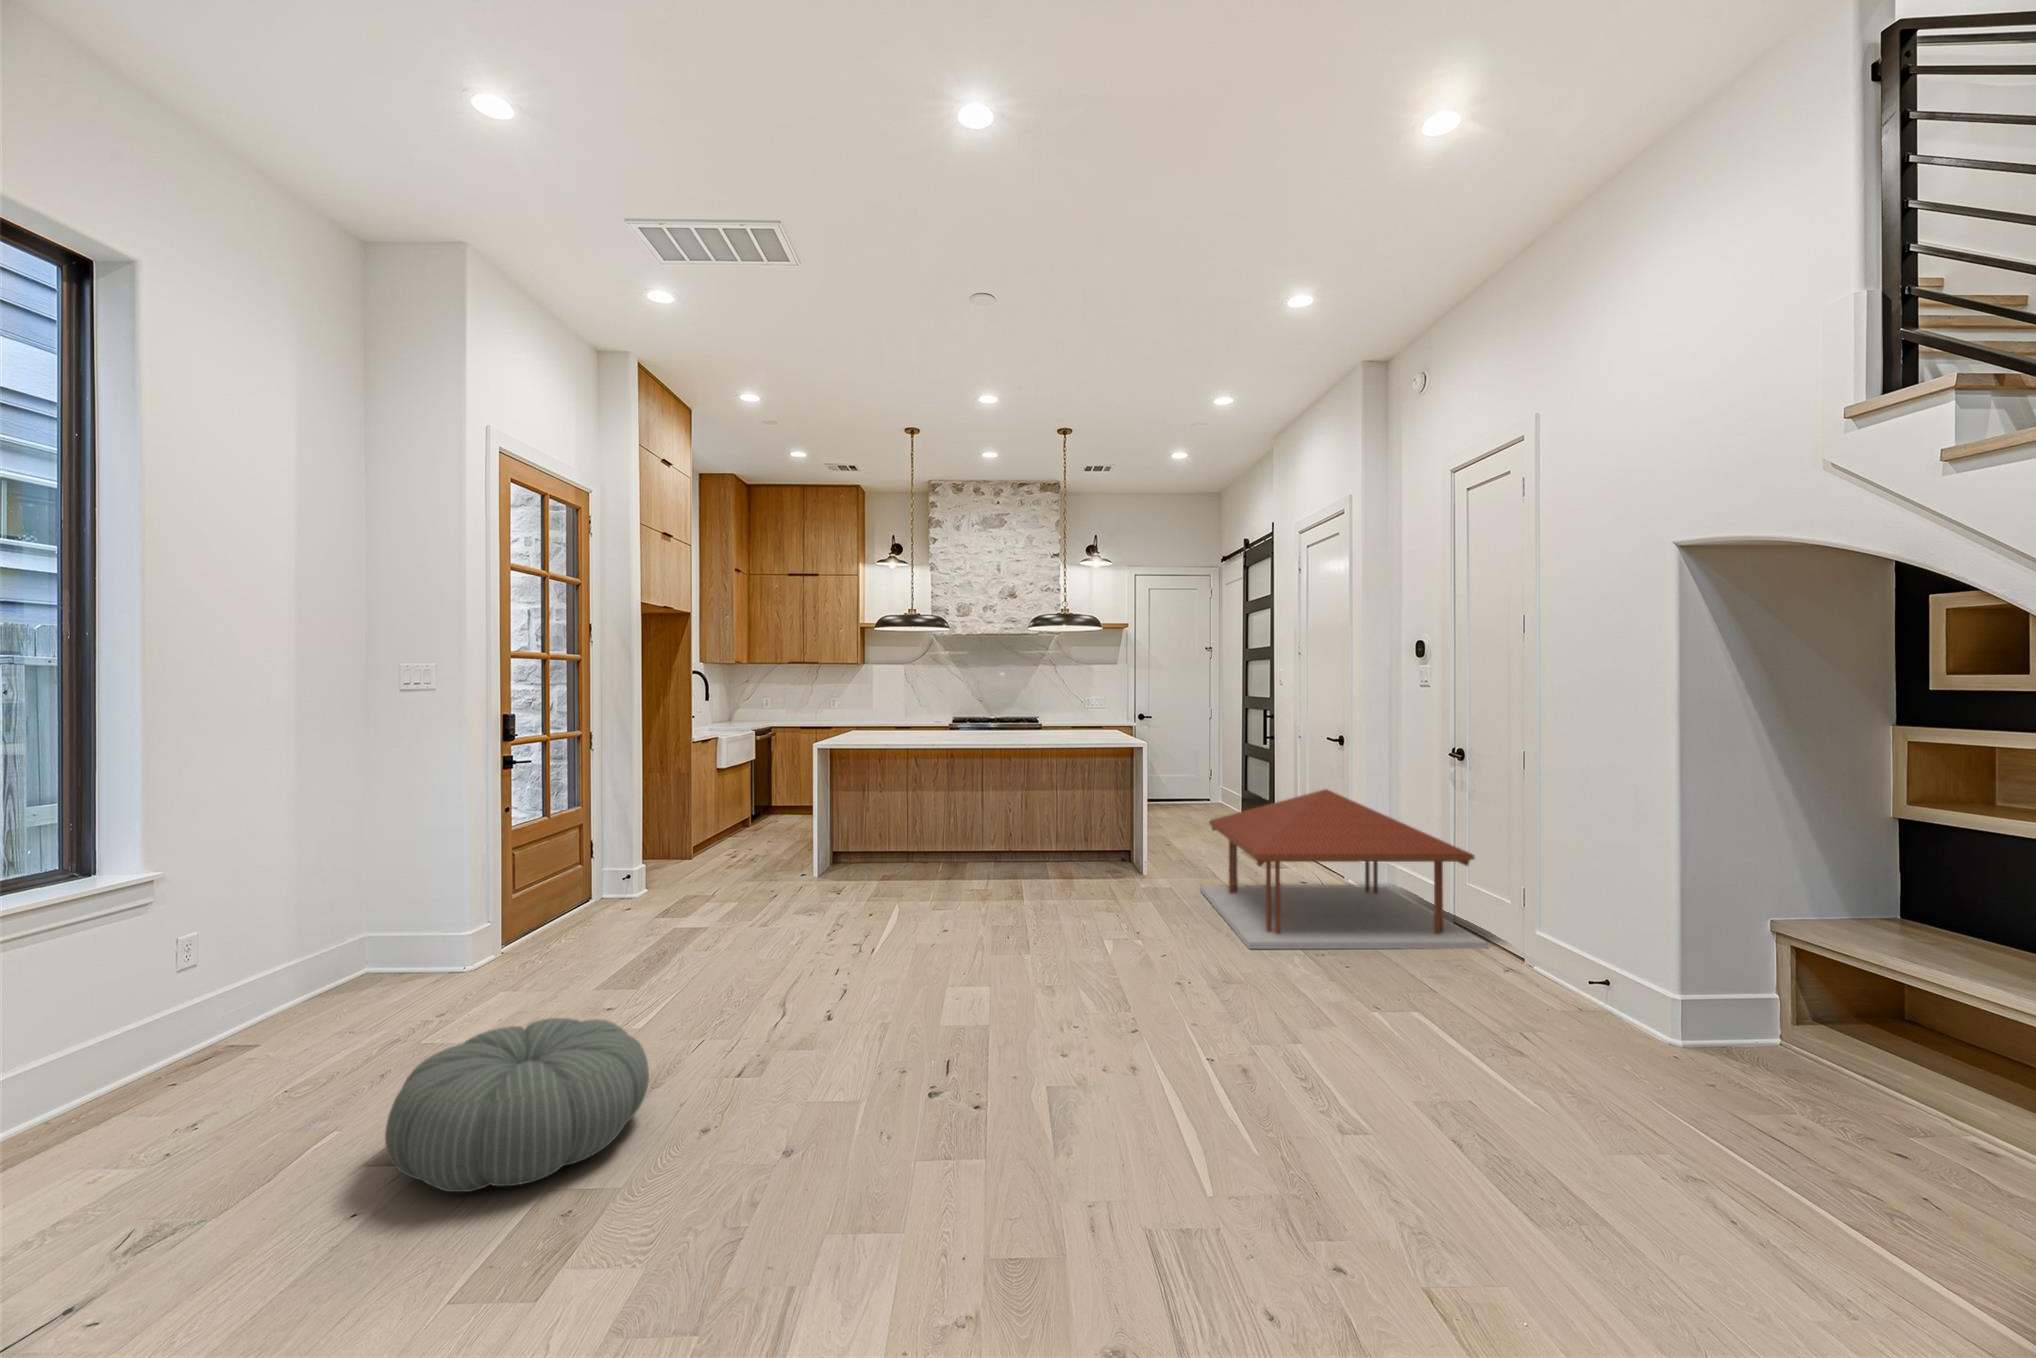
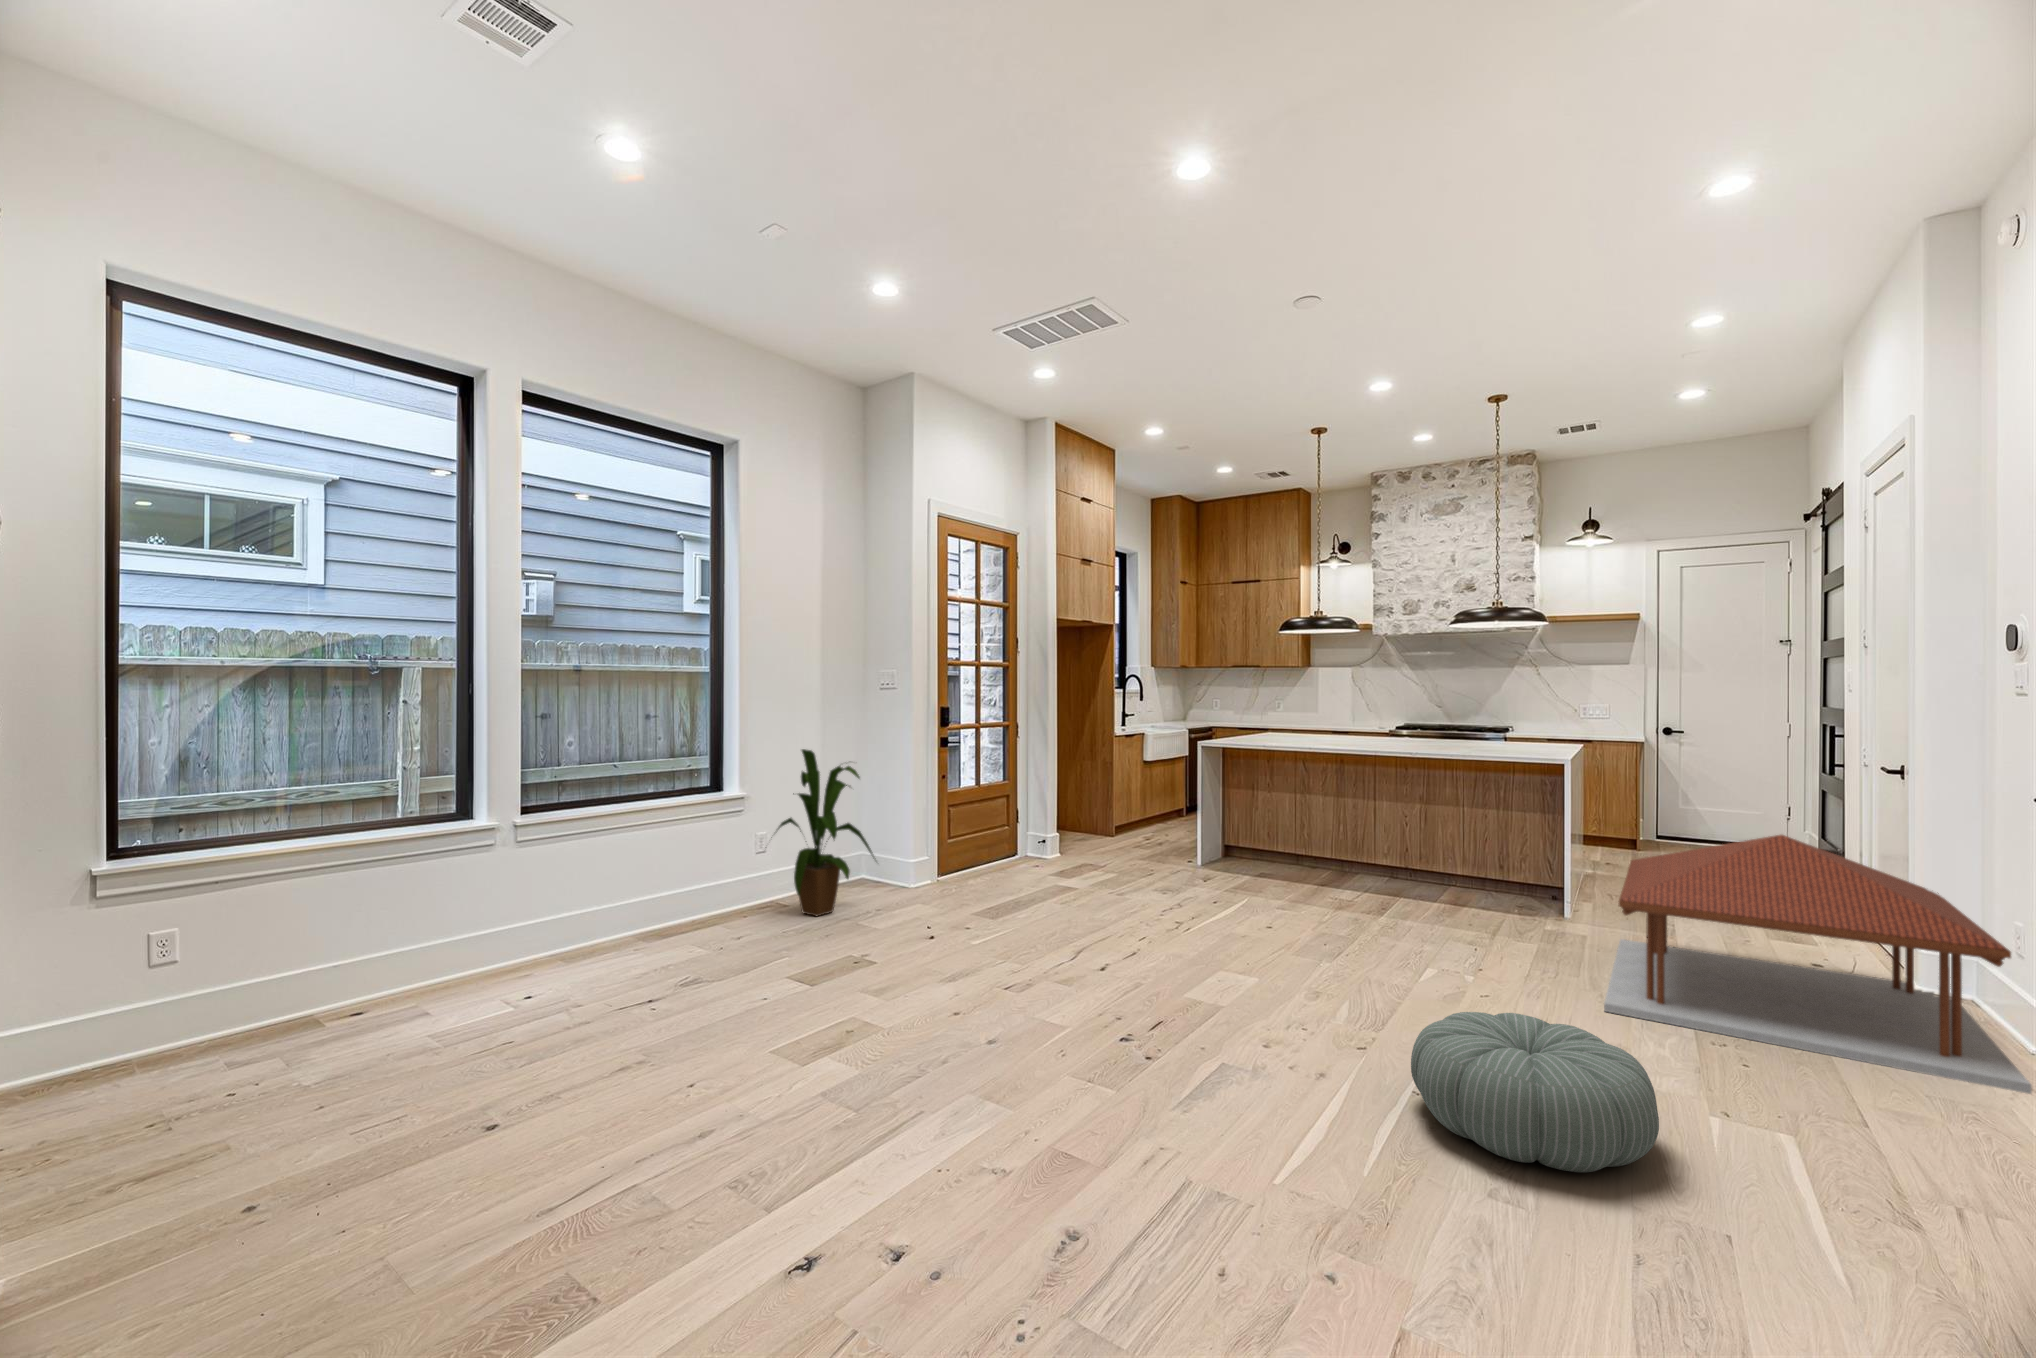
house plant: none [211,784,437,1043] -> present [771,749,874,916]
pouf: present [385,1018,649,1192] -> present [1411,1012,1659,1172]

